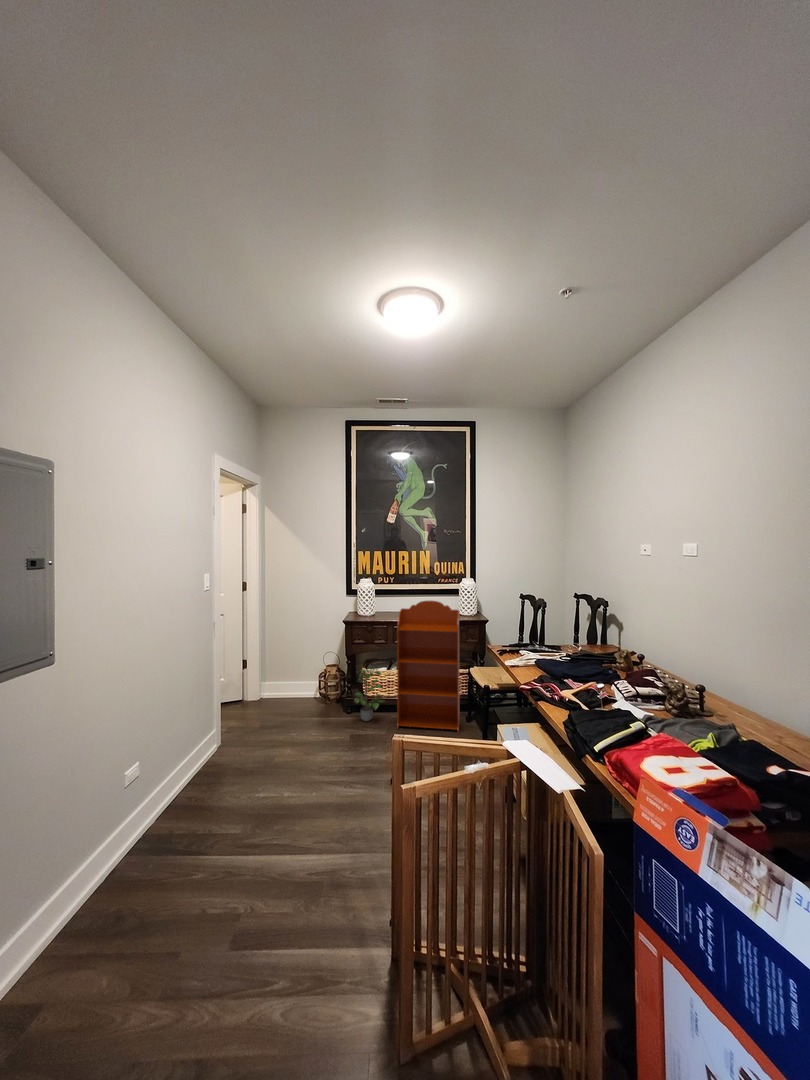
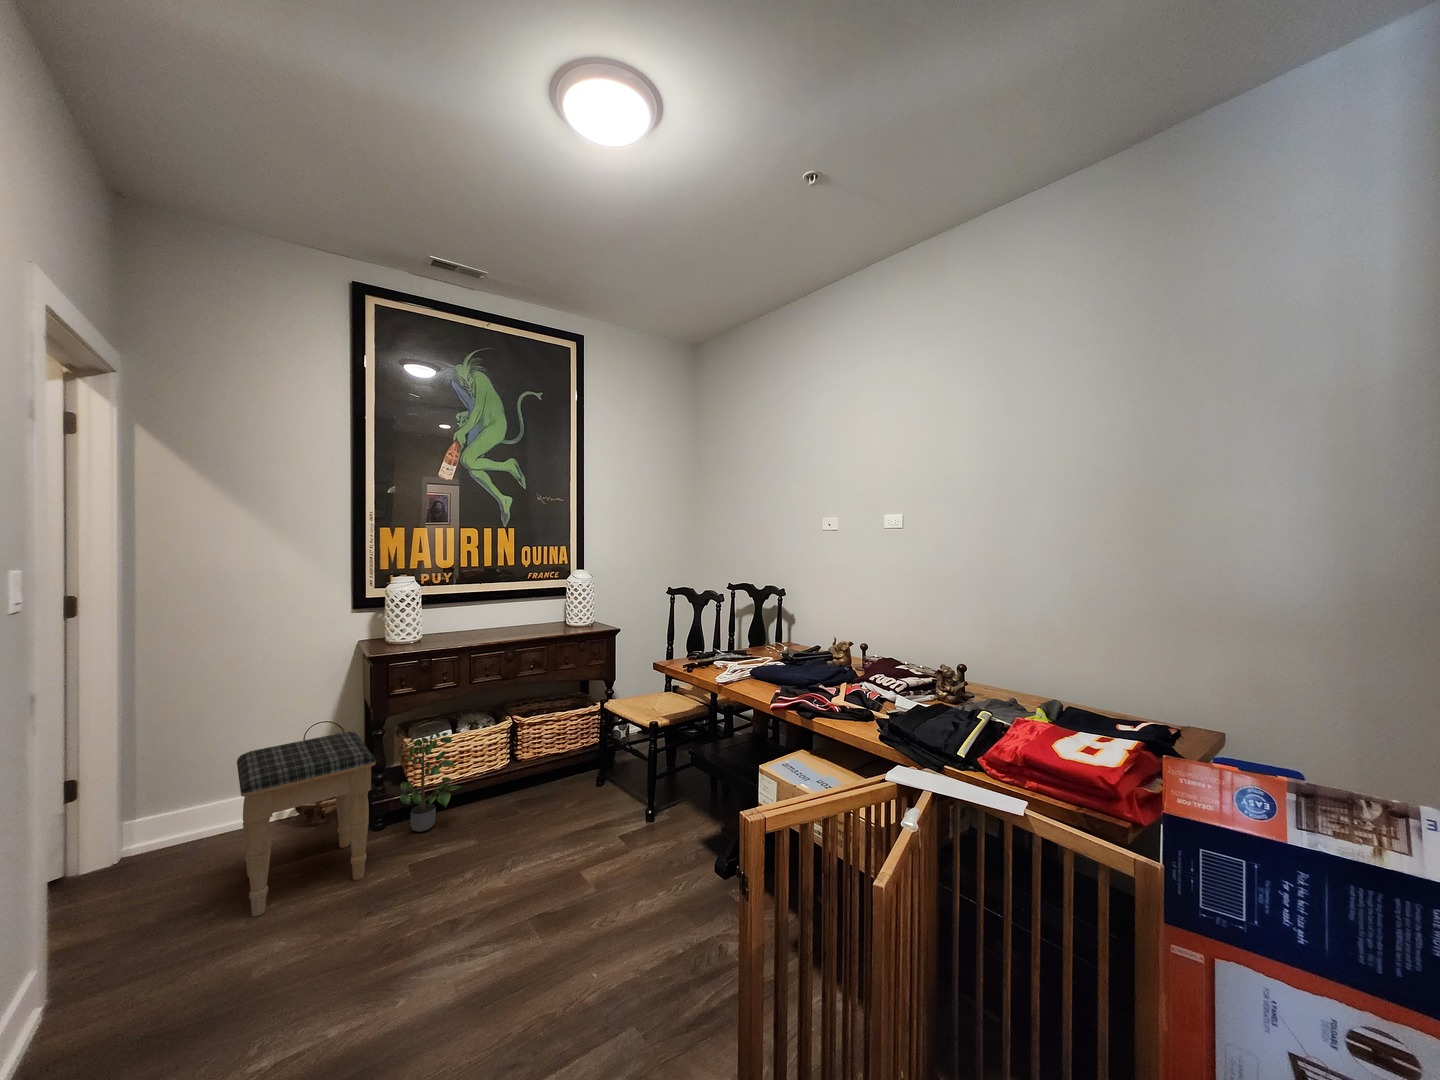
bookcase: present [397,601,459,732] -> none [487,606,595,828]
footstool: none [282,659,338,738] -> present [237,732,376,916]

